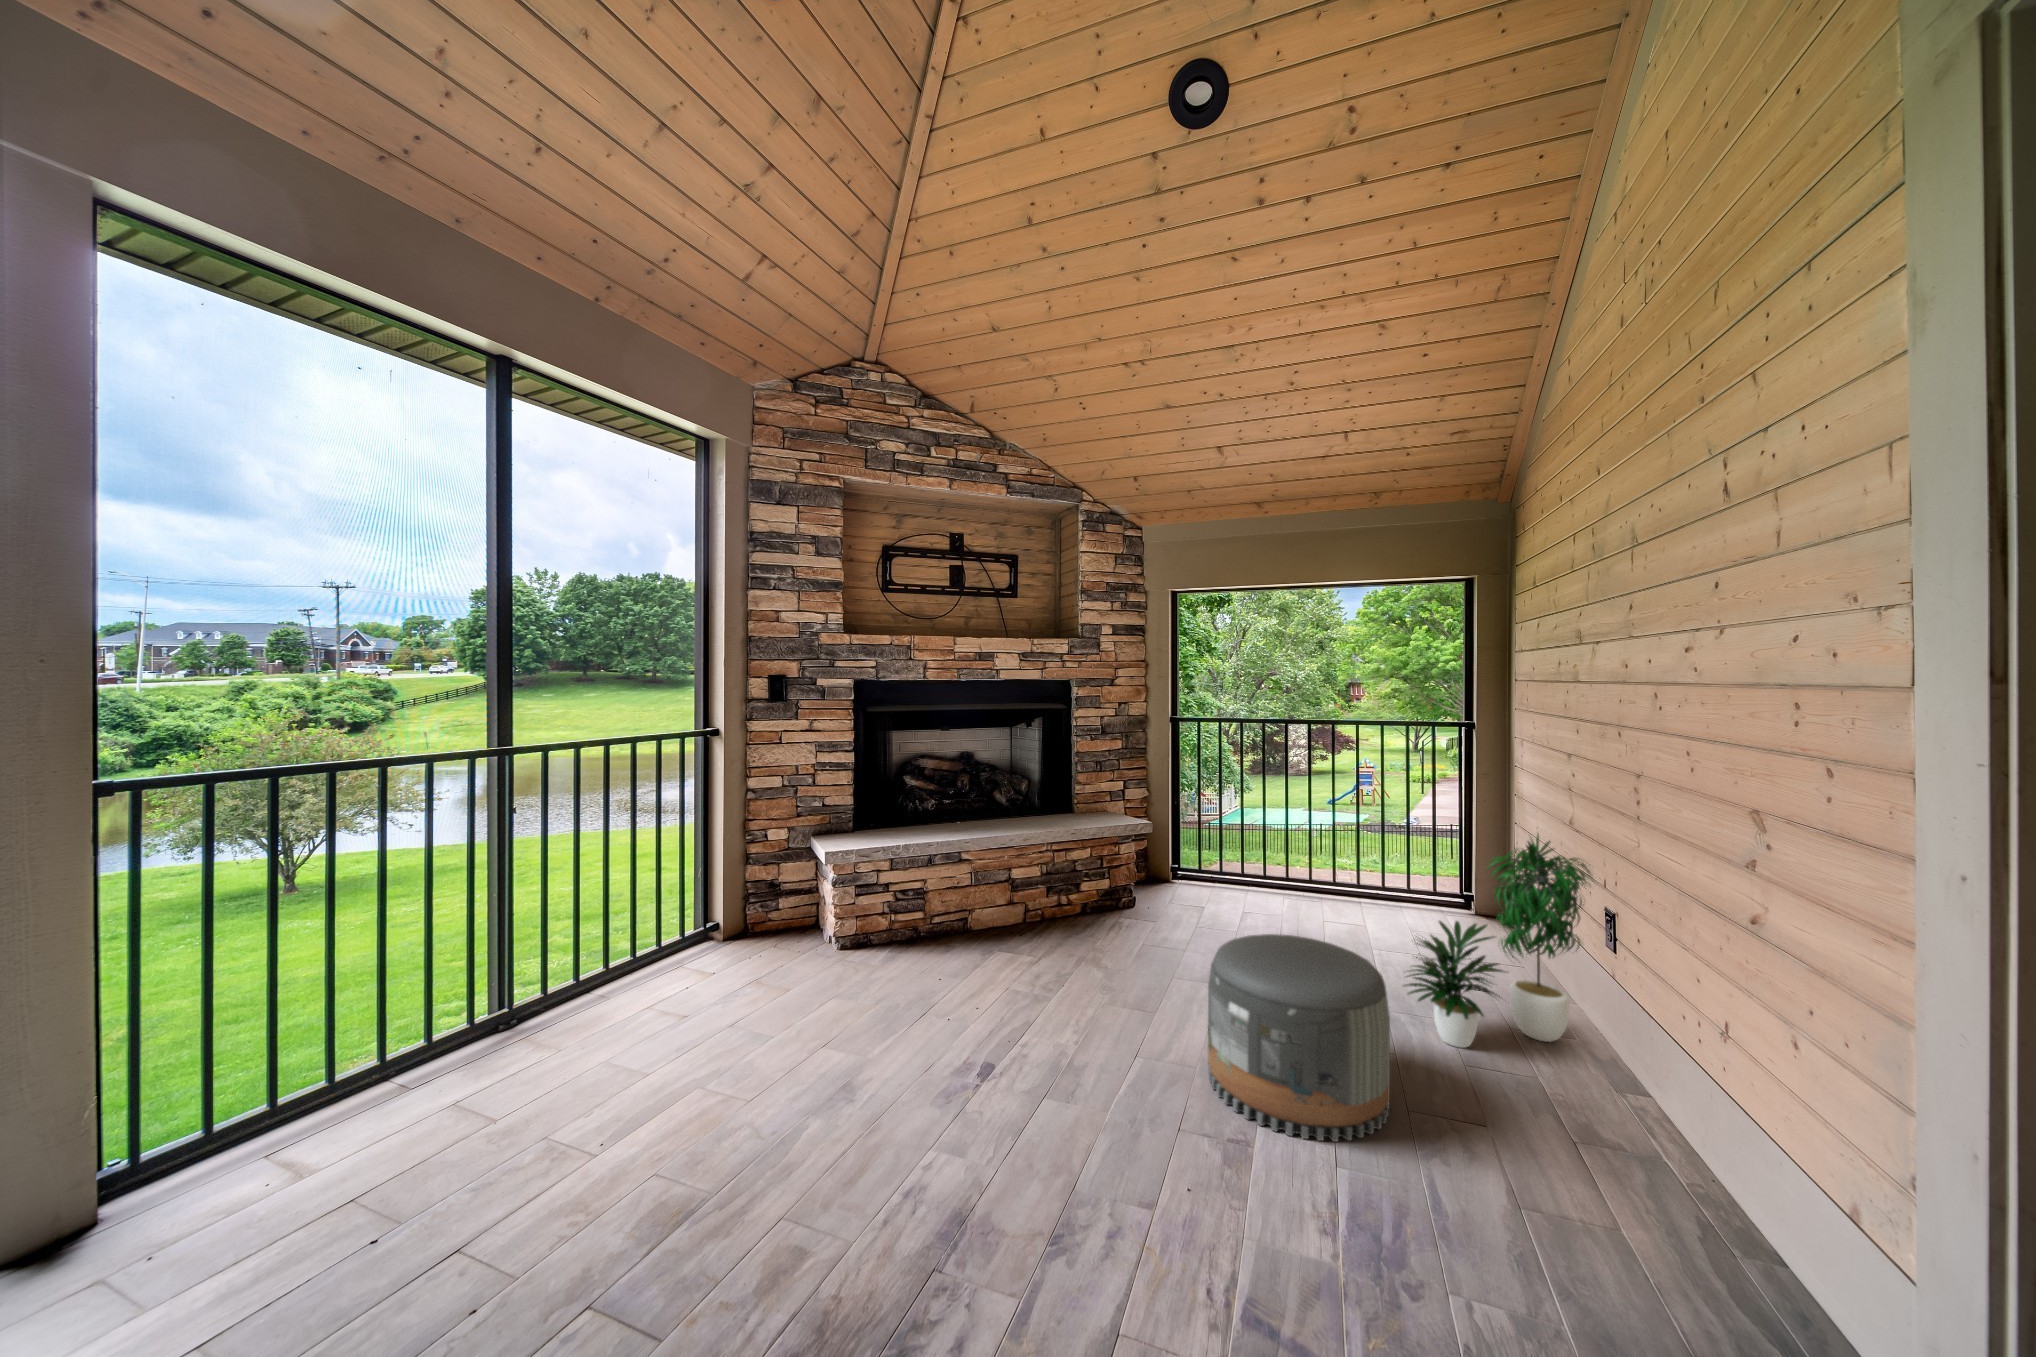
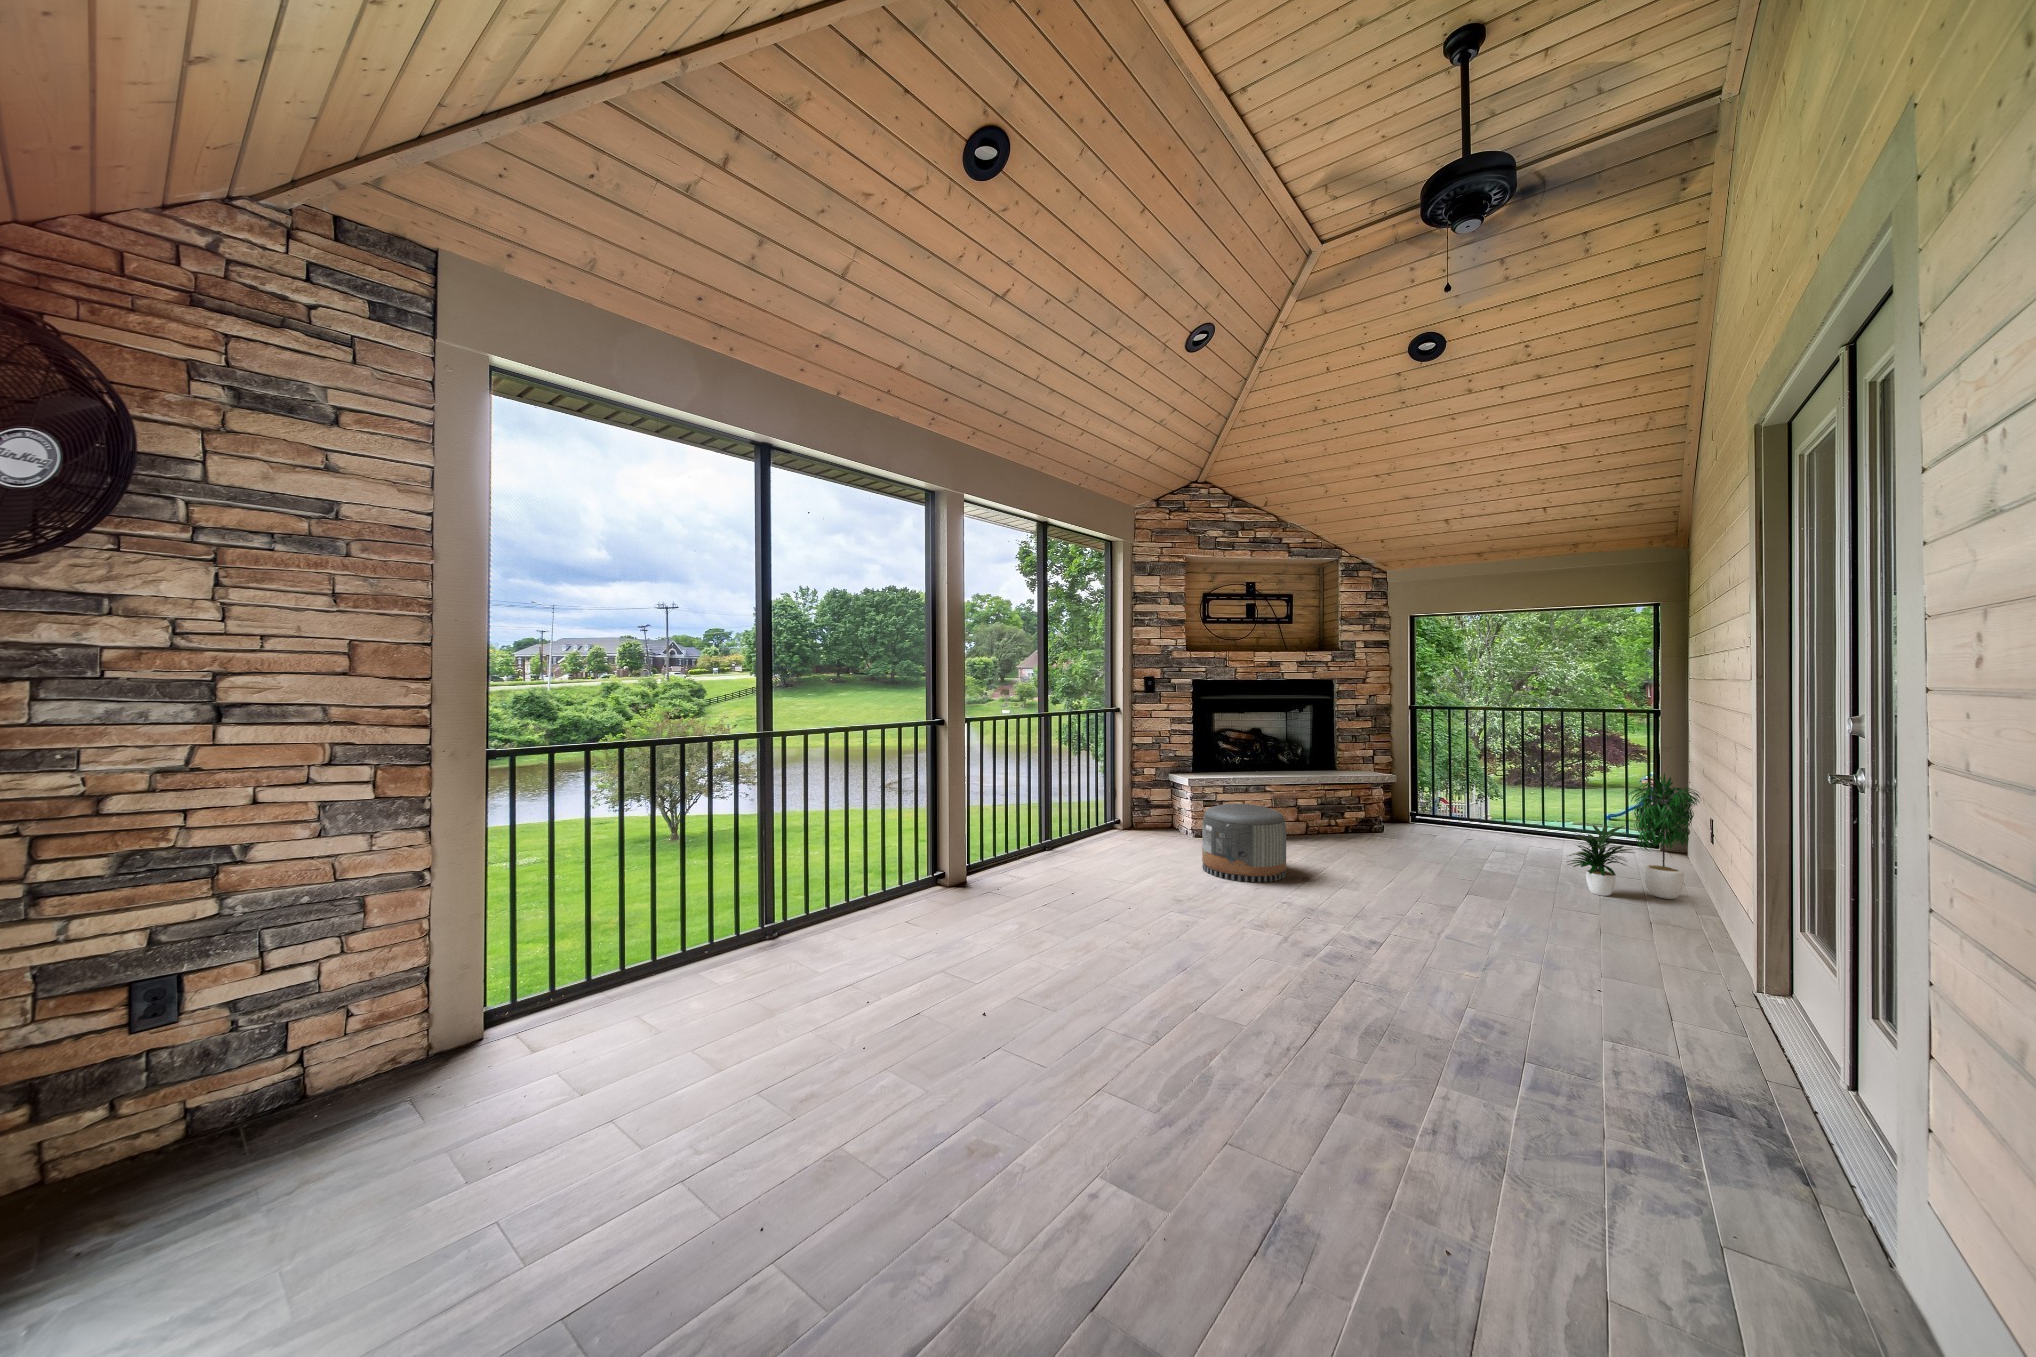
pouf: present [1208,934,1390,1142] -> present [1202,804,1286,882]

